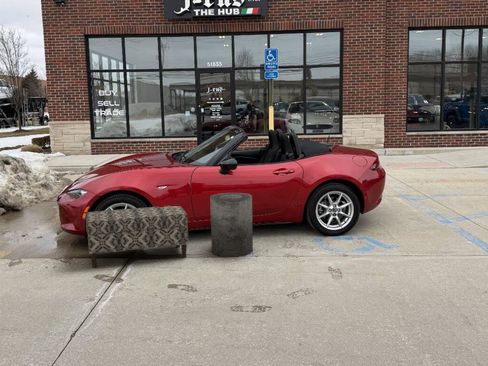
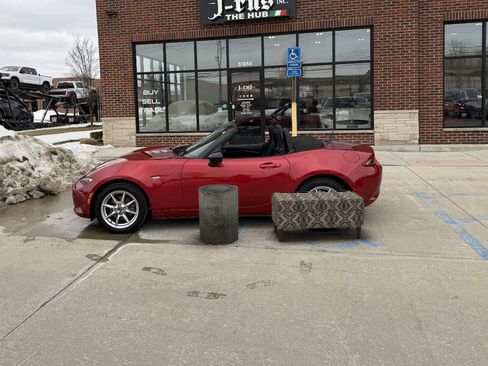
bench: present [86,206,188,268] -> present [272,191,365,241]

